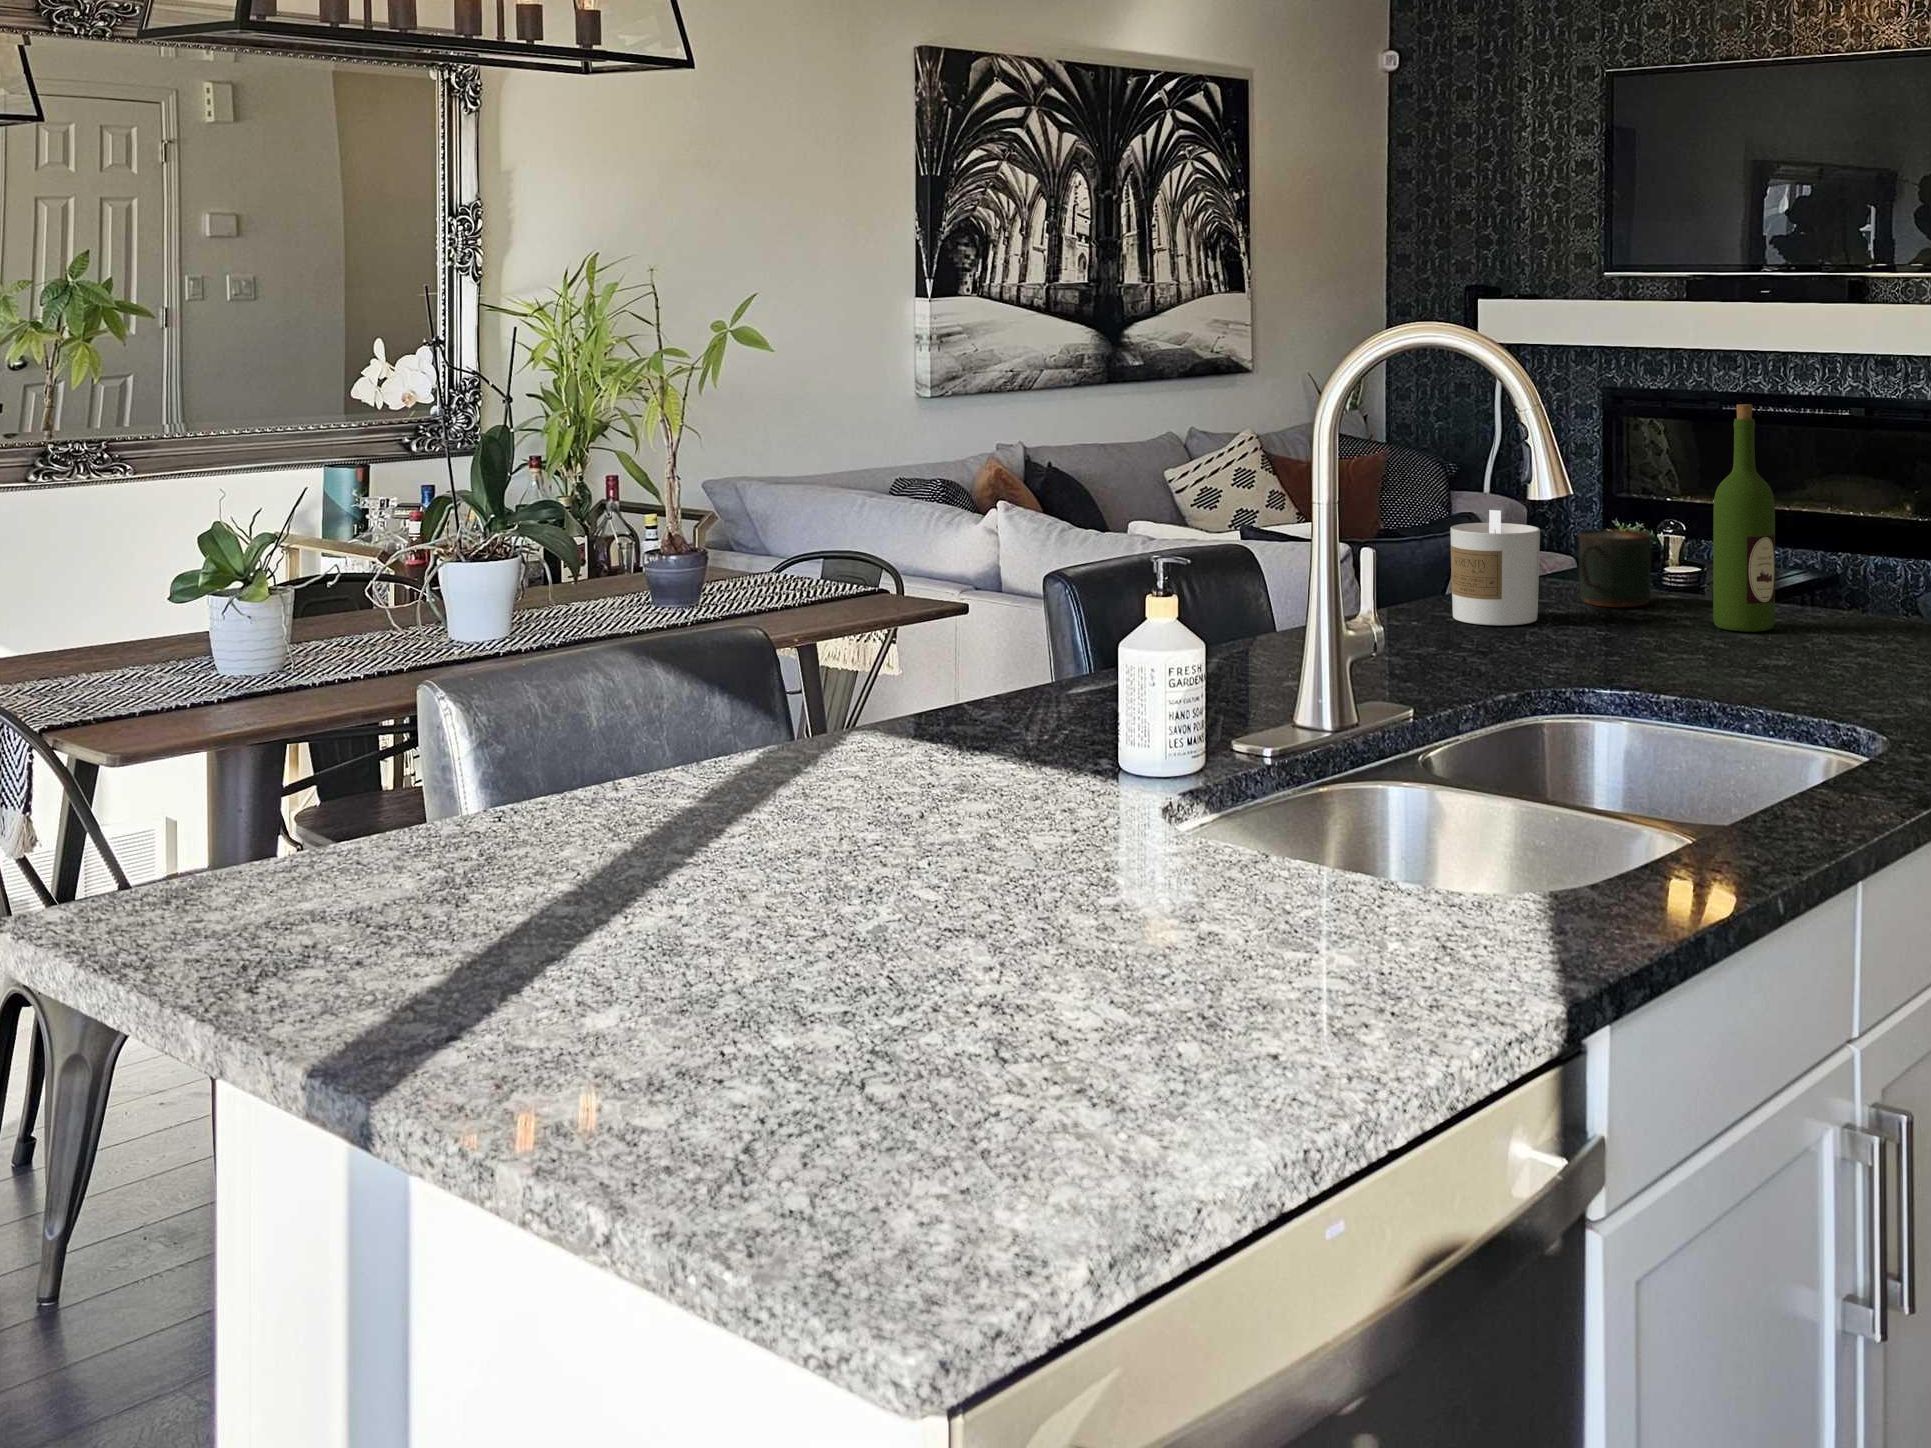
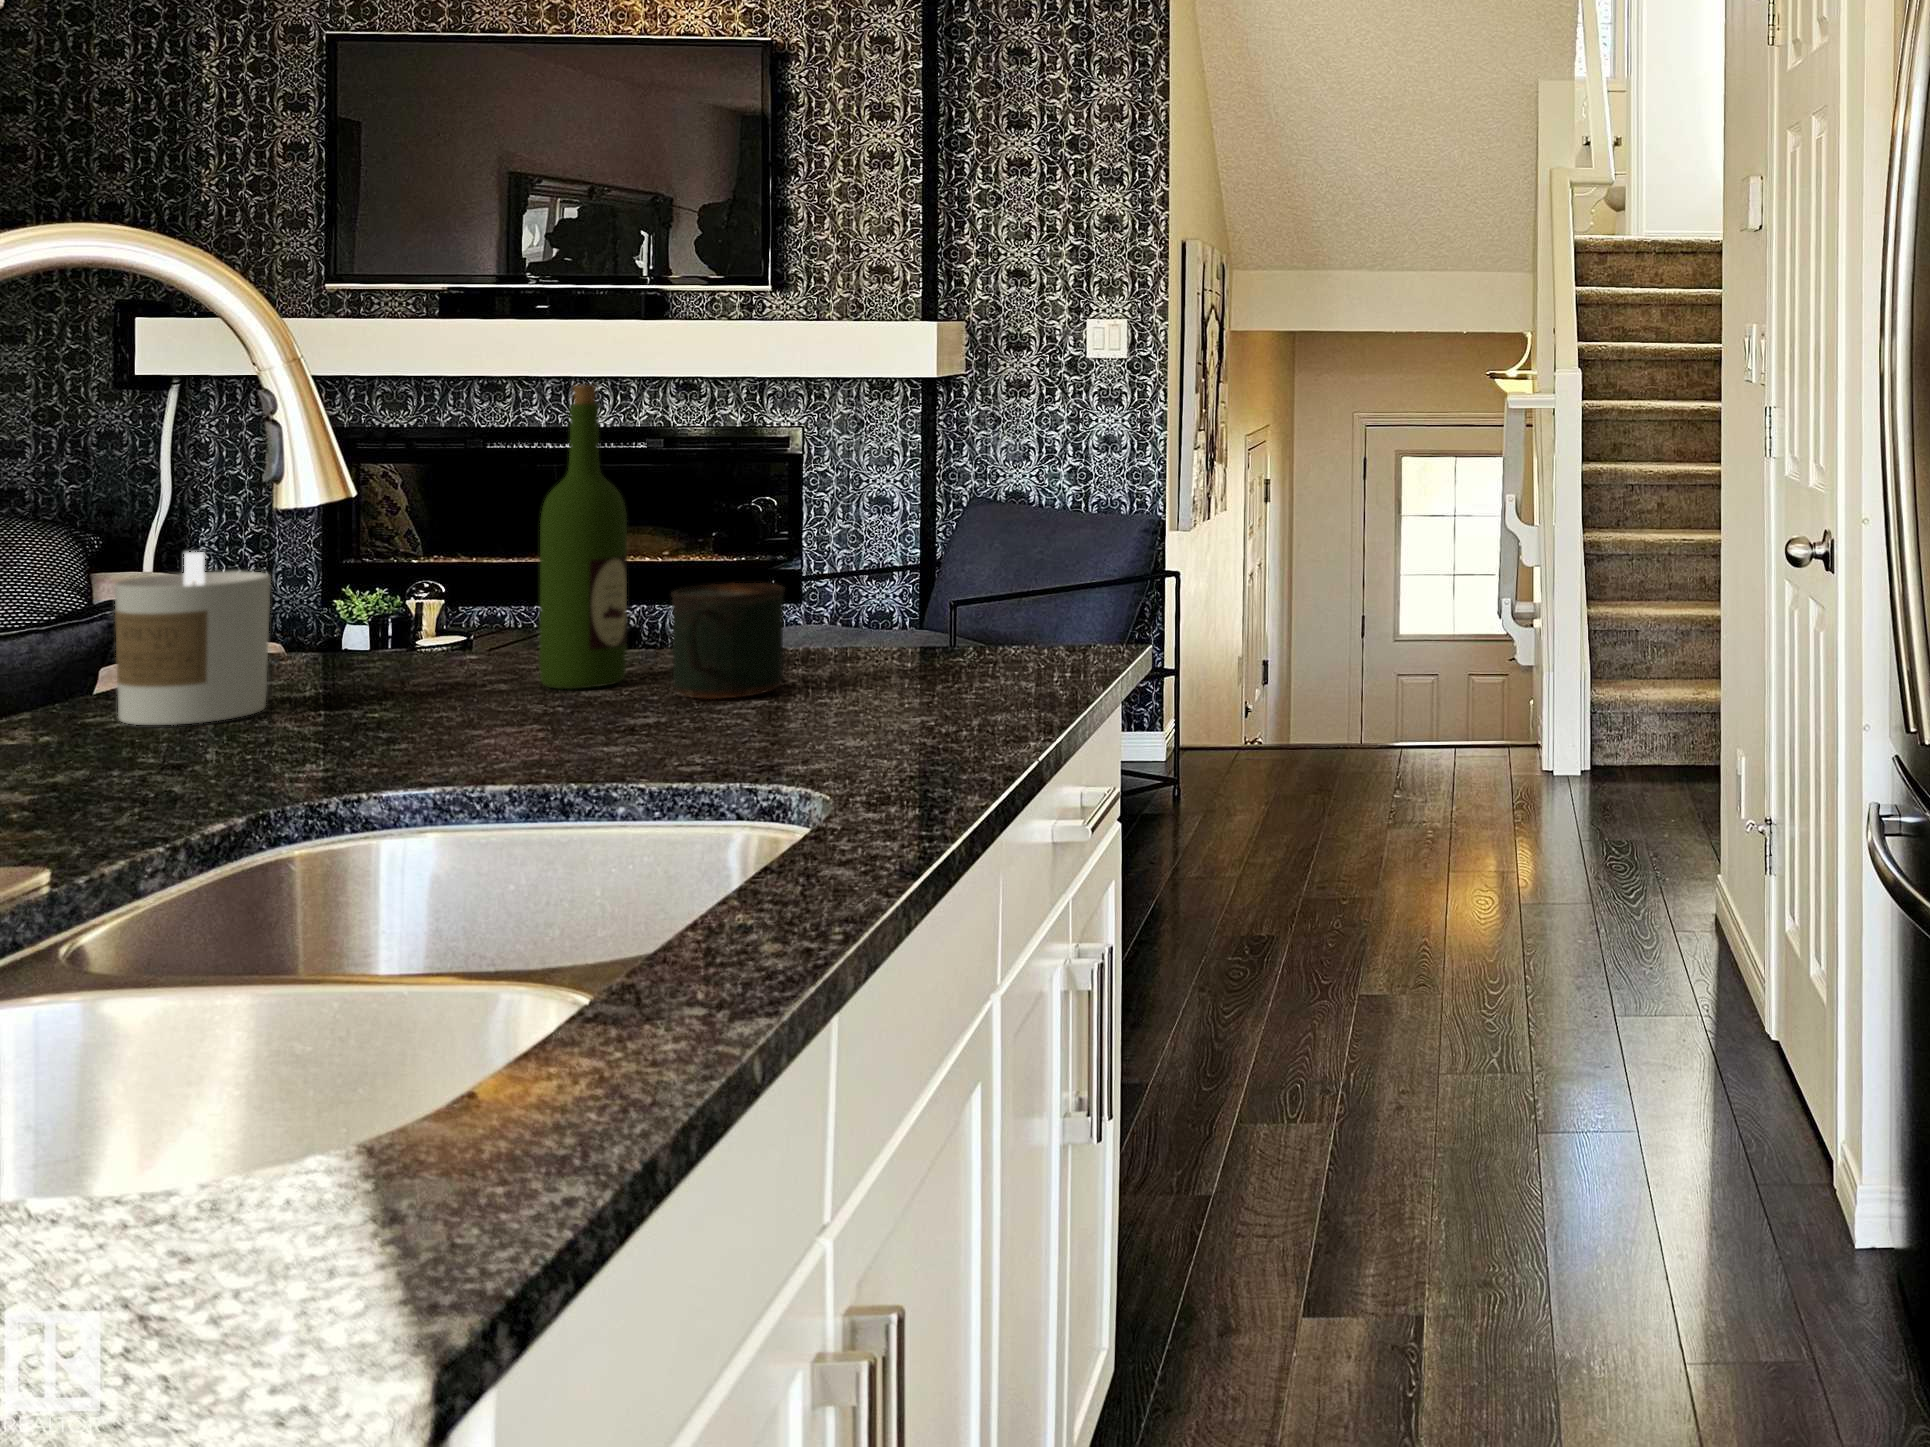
mug: present [1579,529,1652,607] -> present [671,583,785,699]

